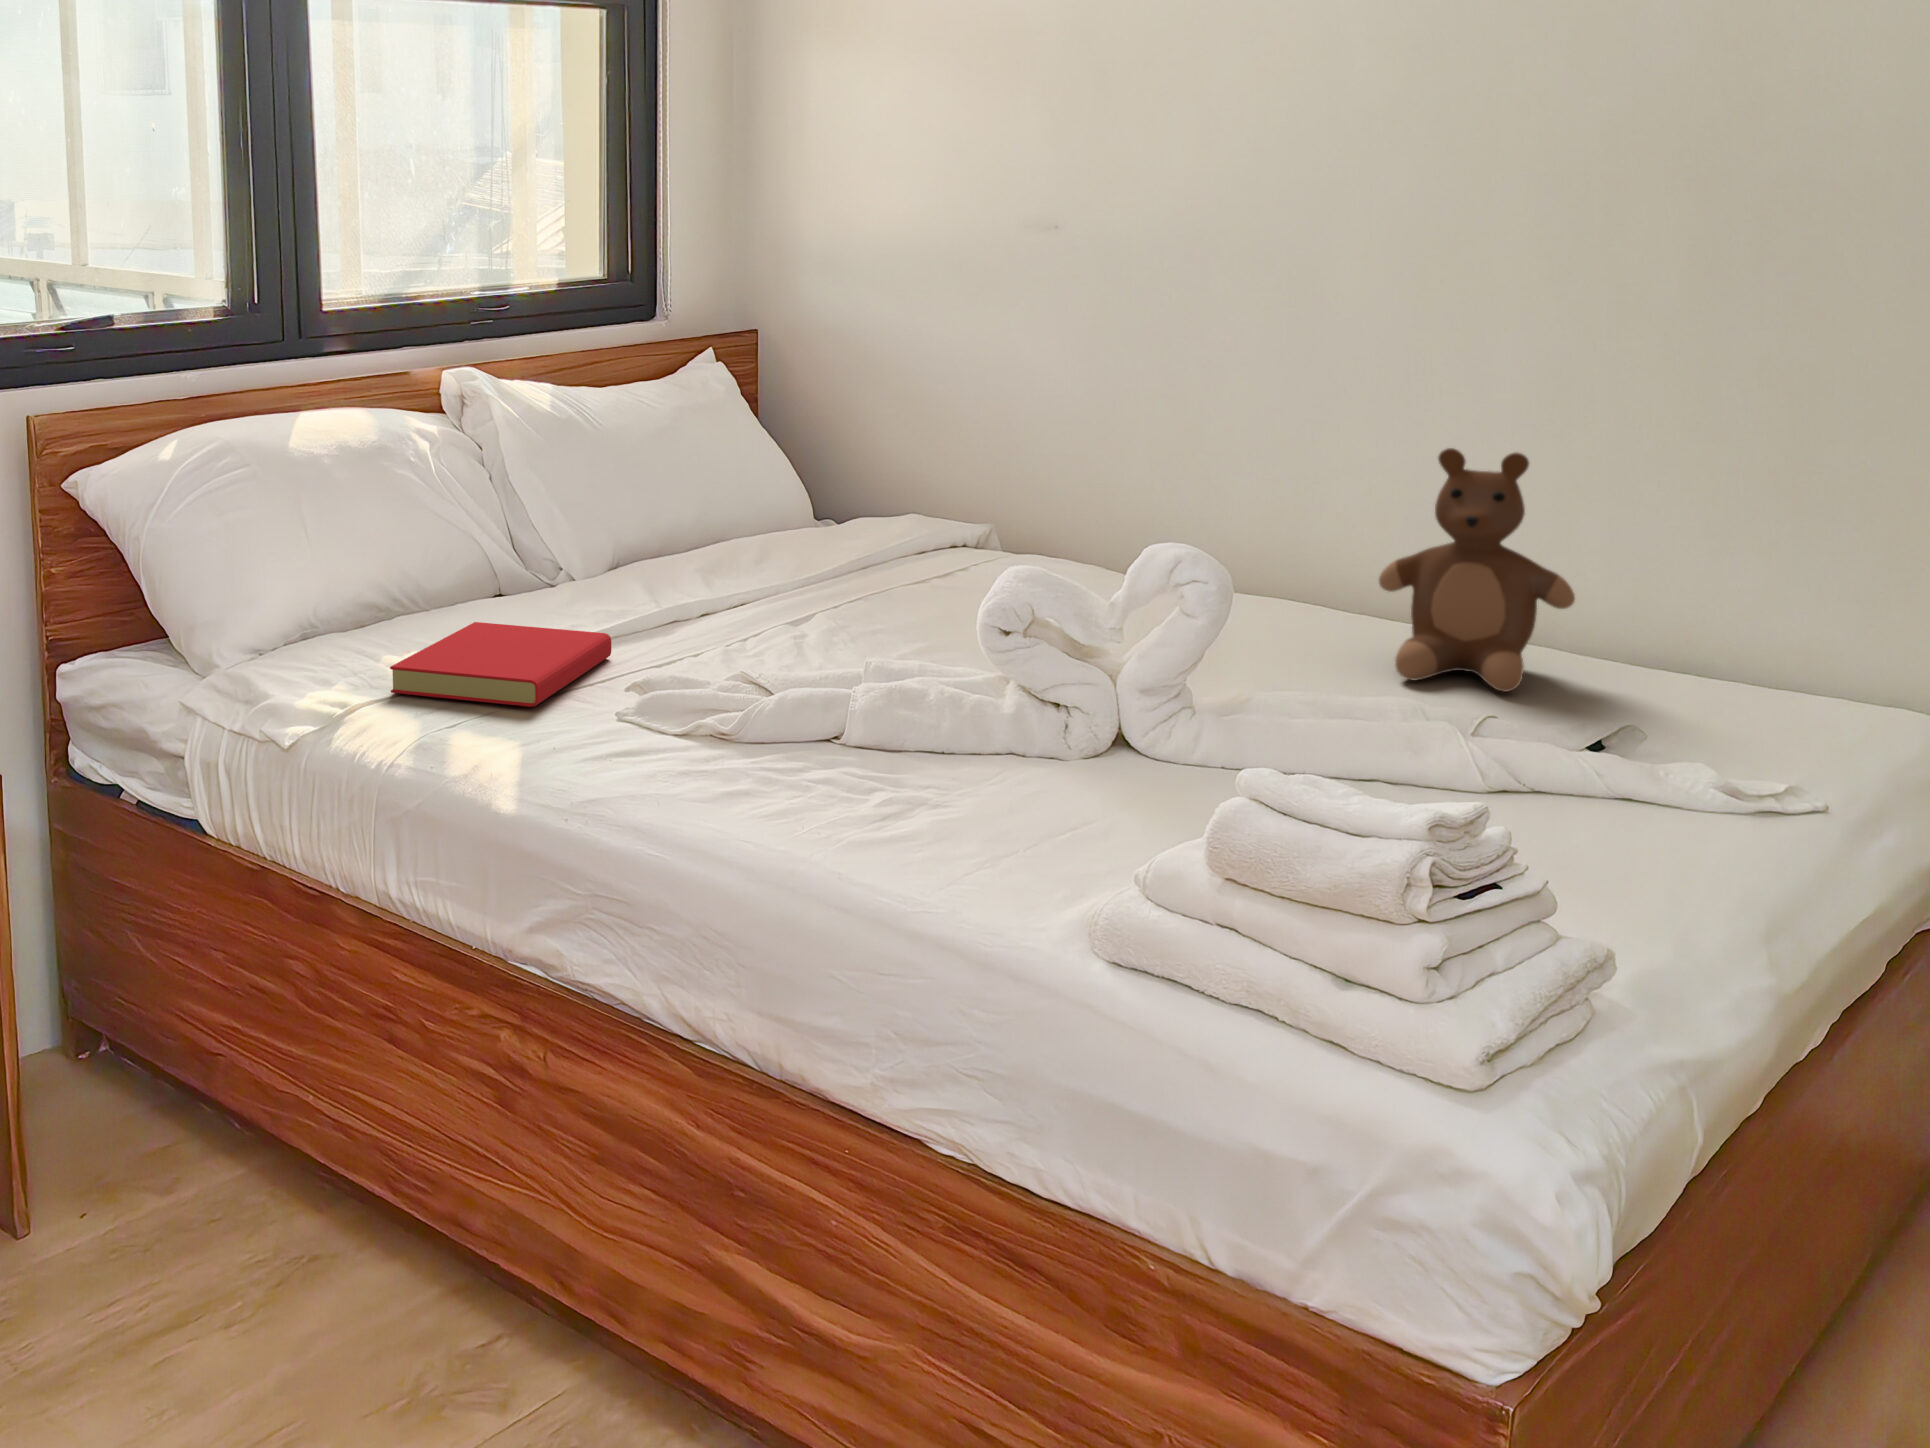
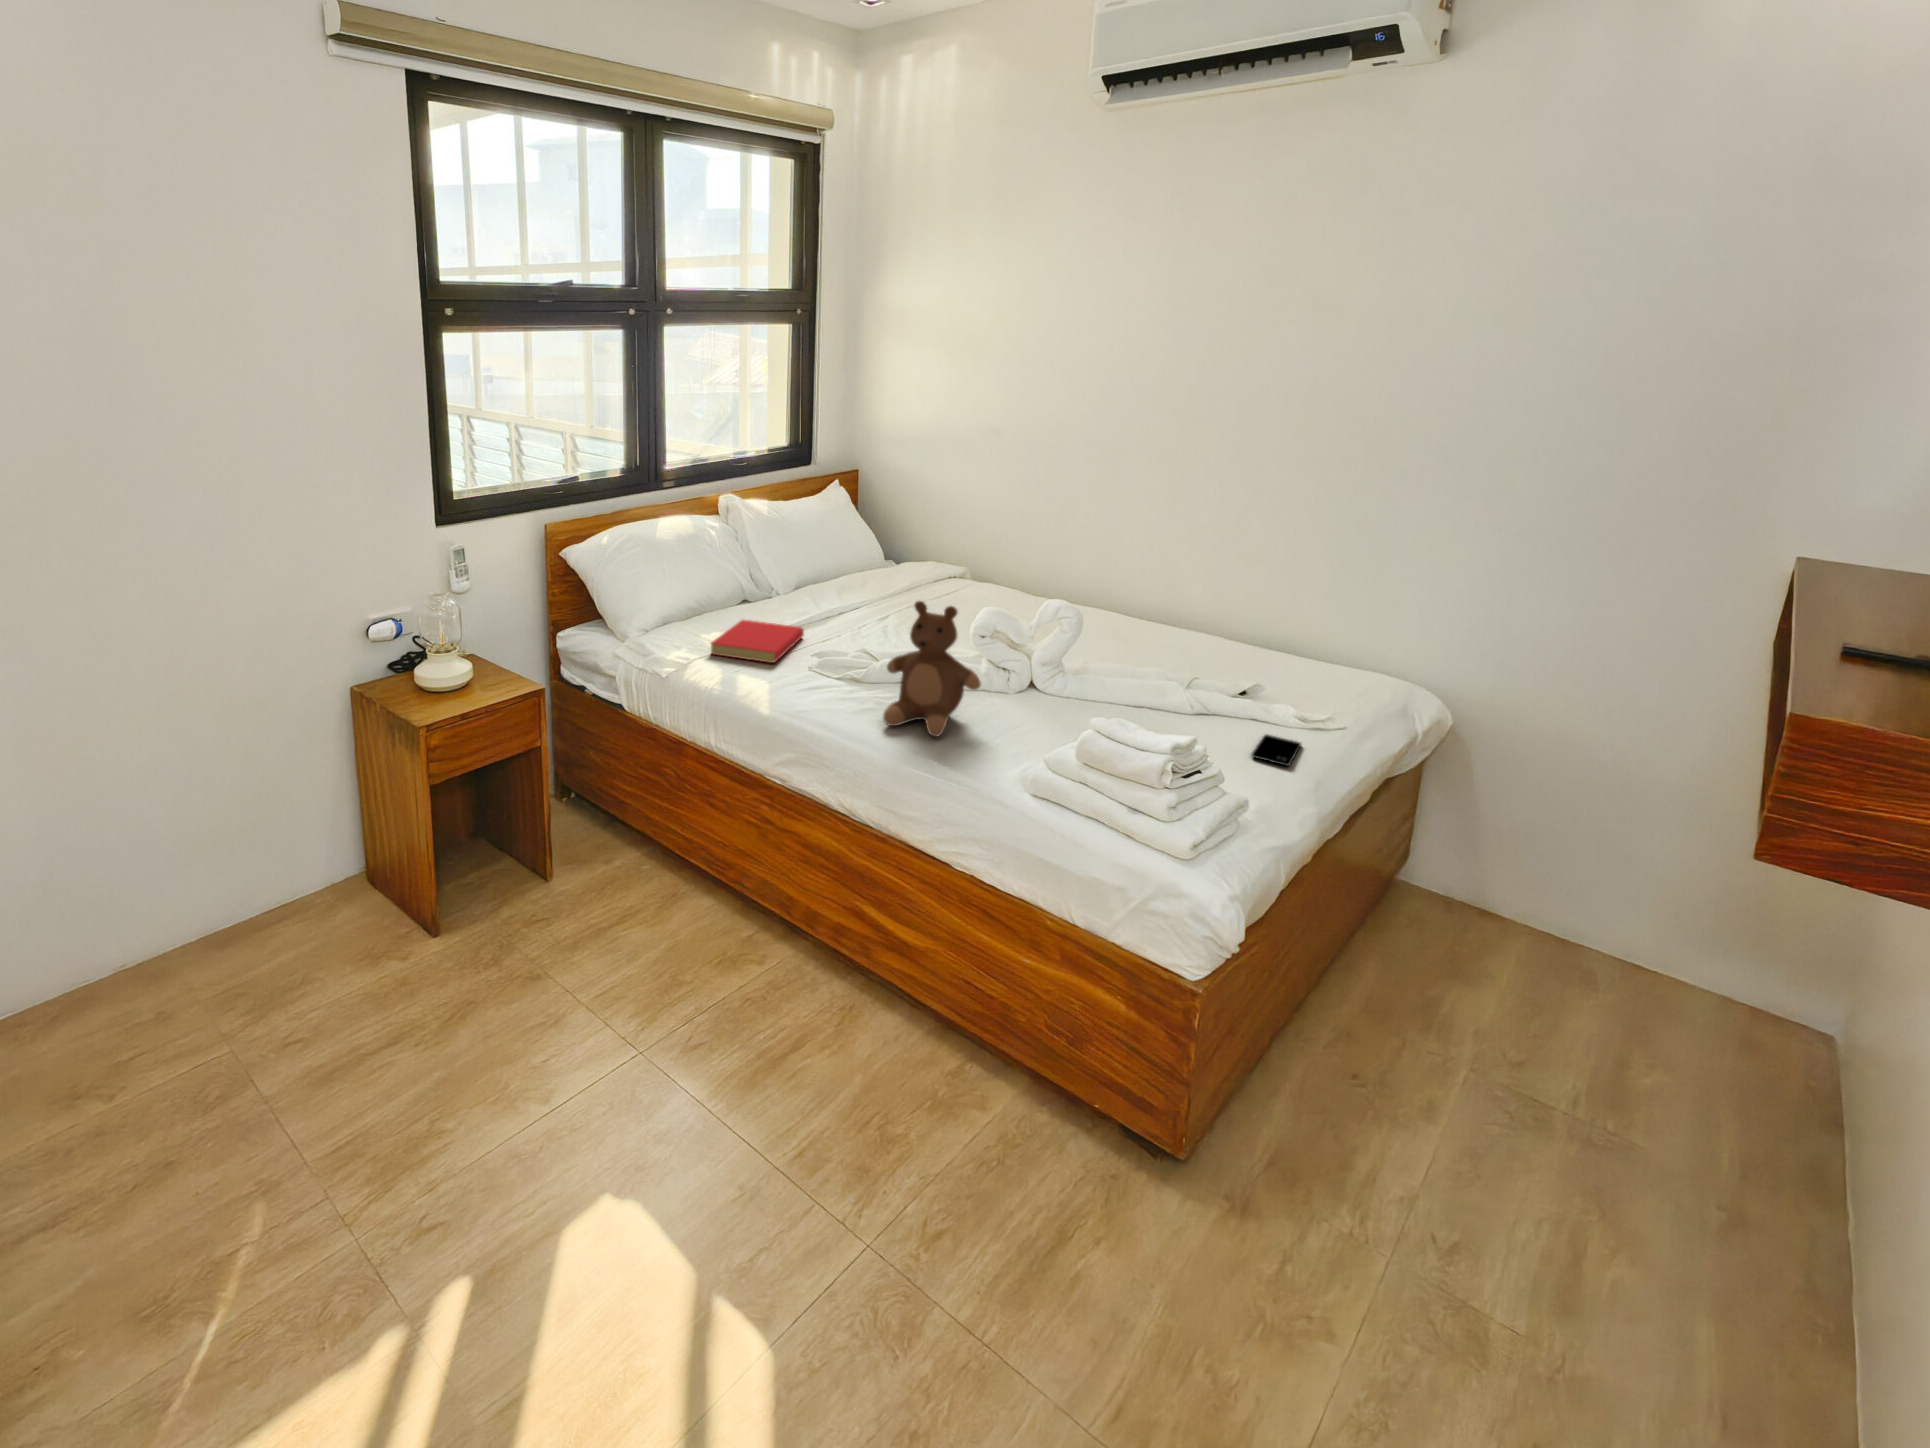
teddy bear: present [1379,448,1575,692] -> present [883,601,981,737]
smartphone: none [1617,822,1731,885] -> present [1252,735,1301,766]

